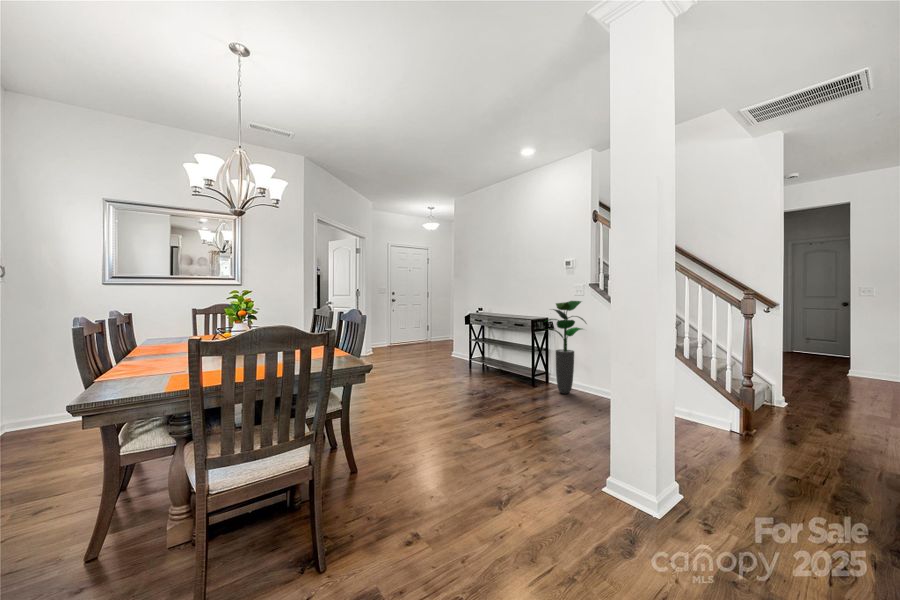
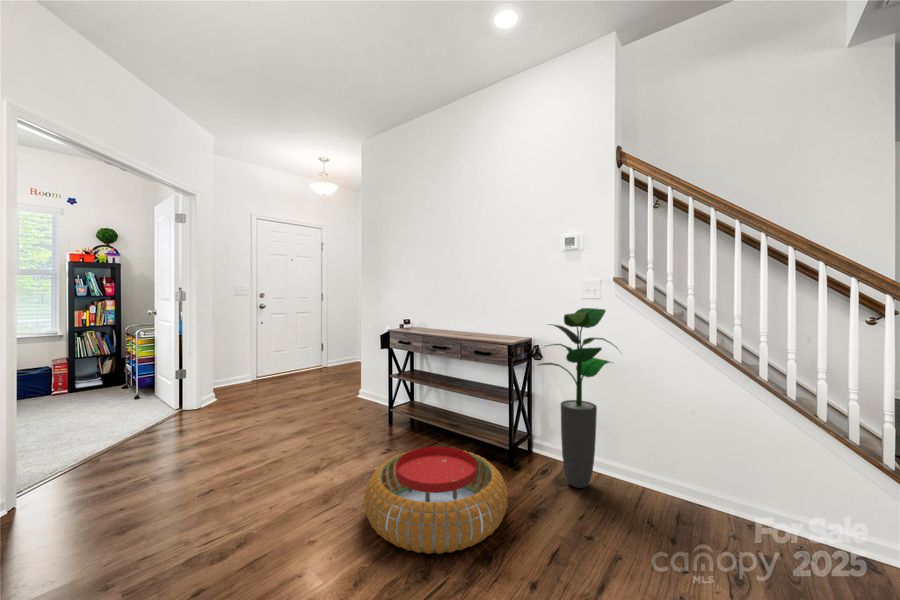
pouf: none [456,368,522,404] -> present [364,447,508,554]

